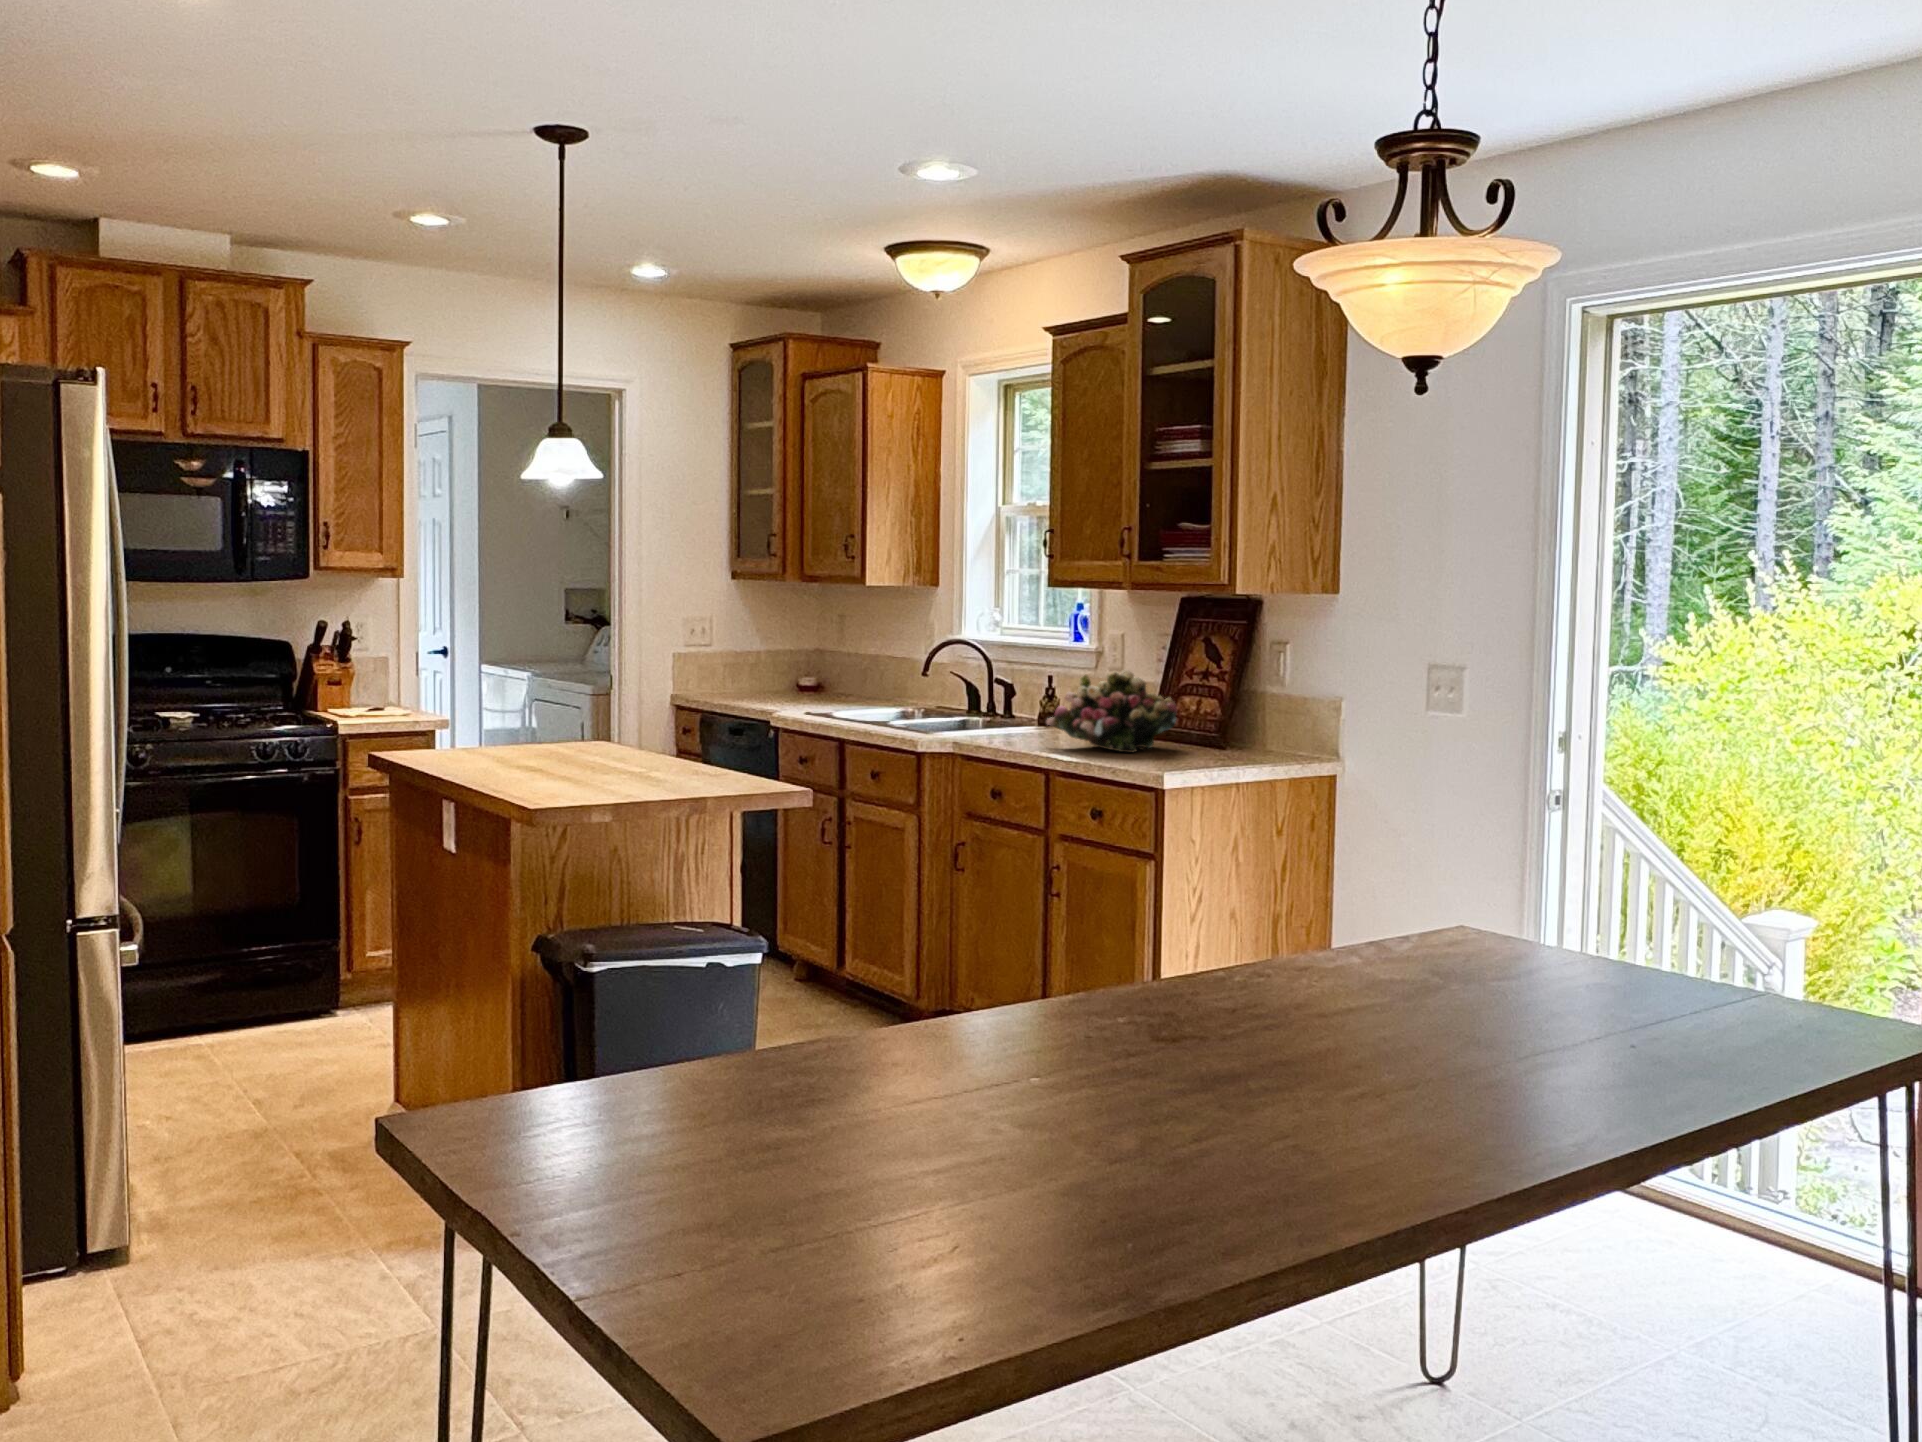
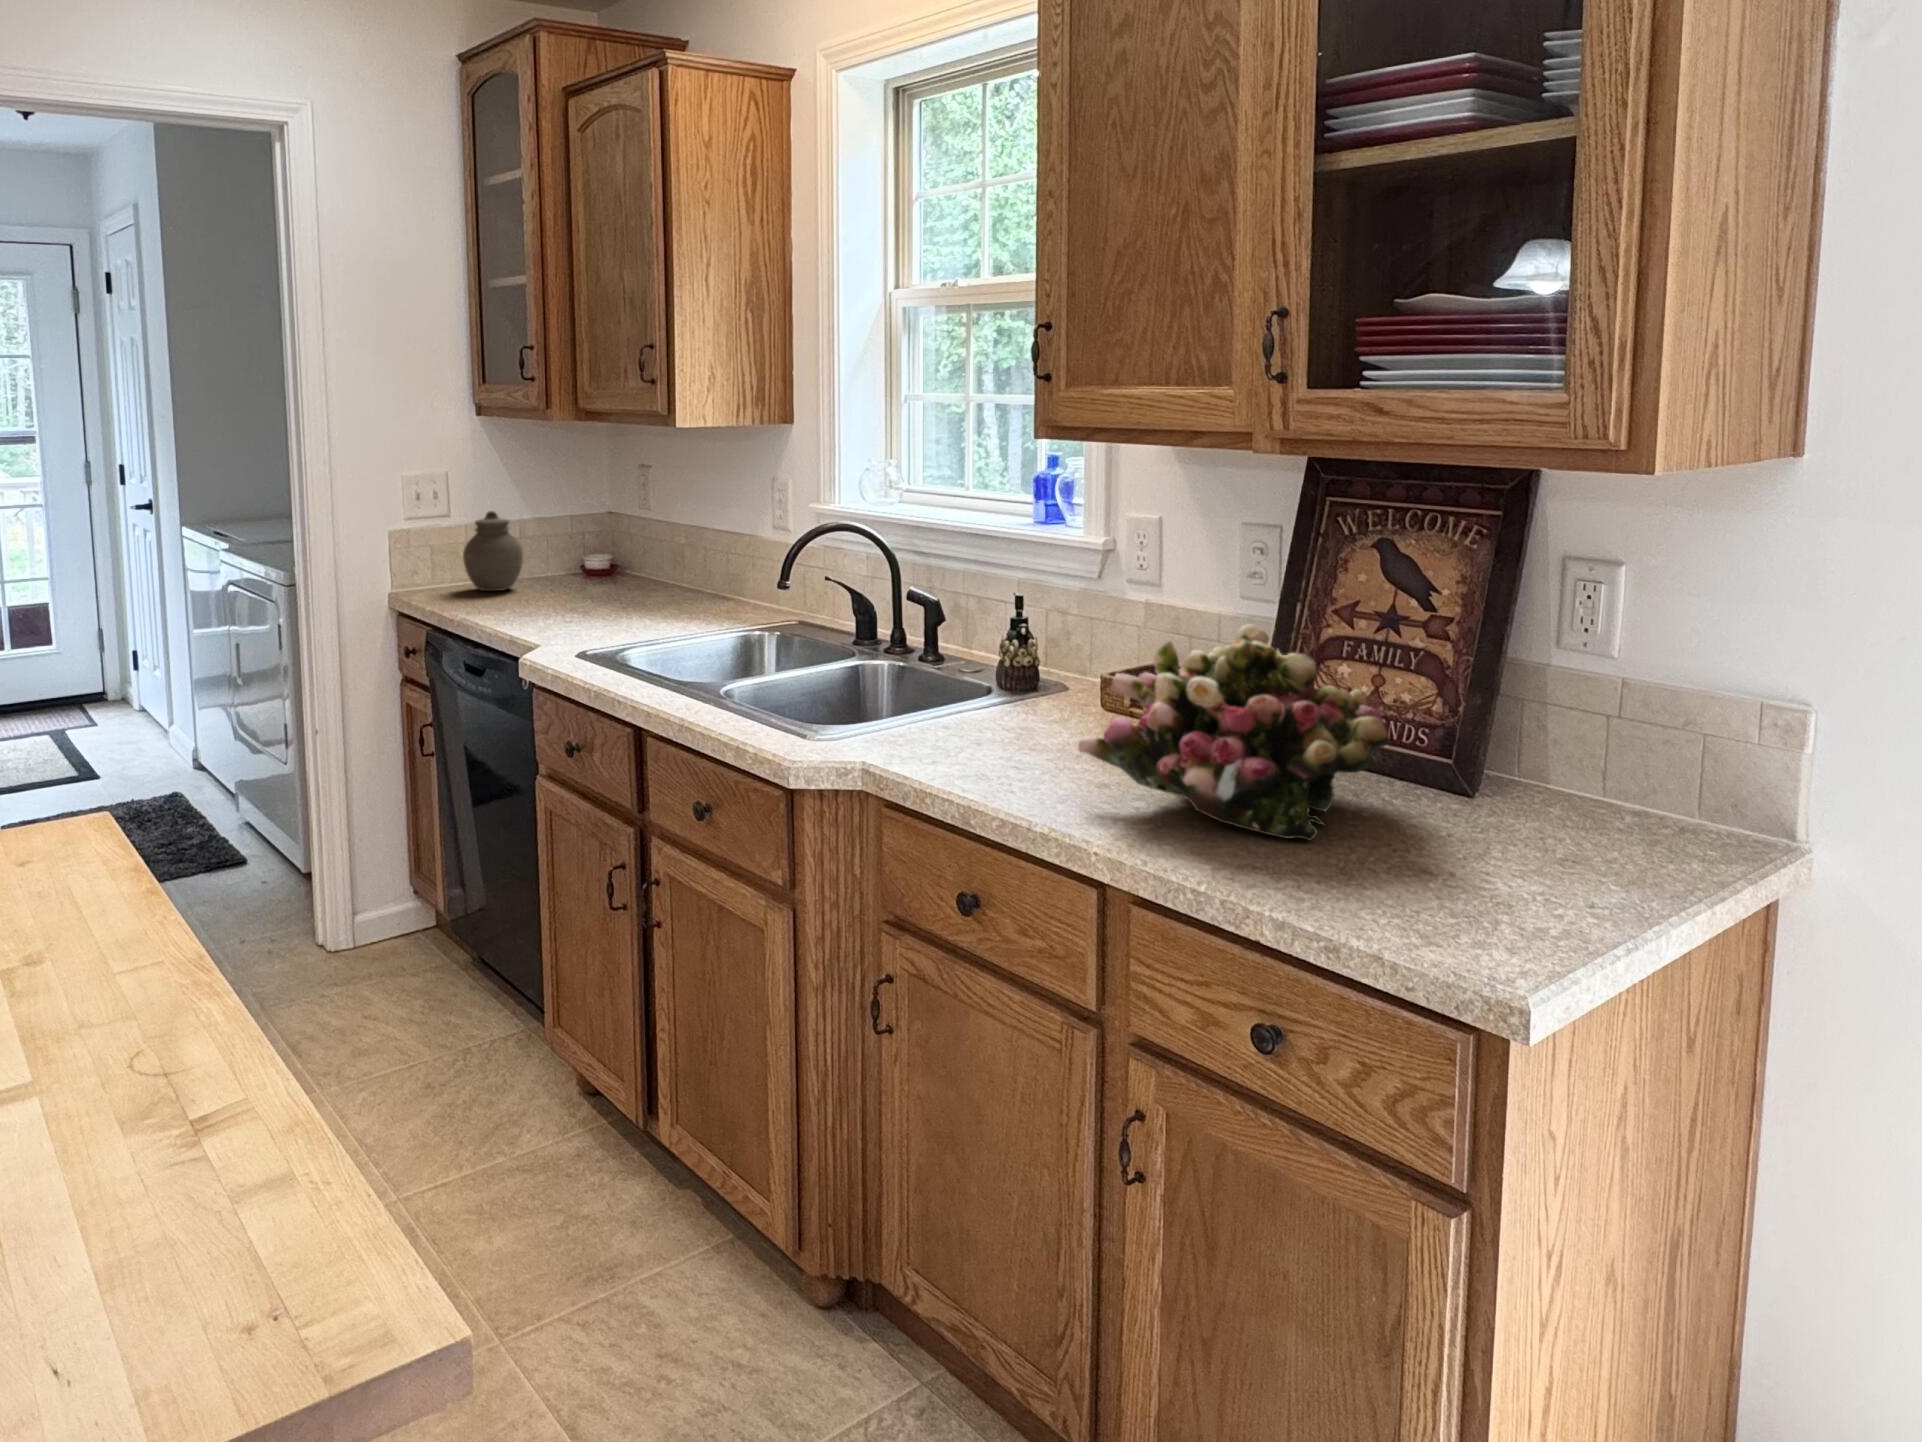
jar: none [725,640,764,692] -> present [463,511,523,591]

